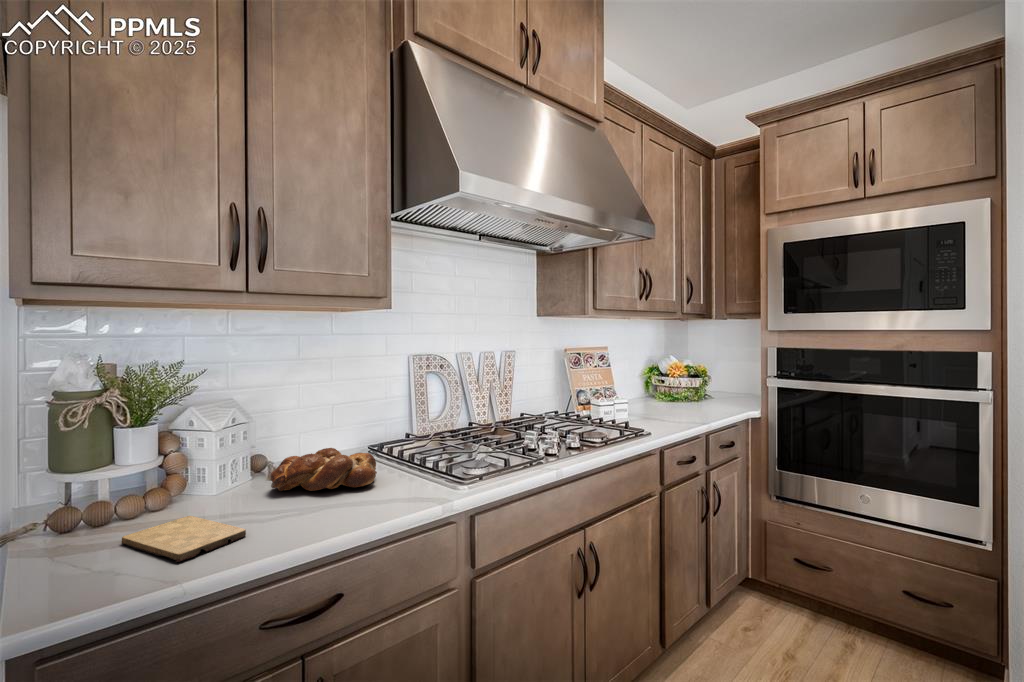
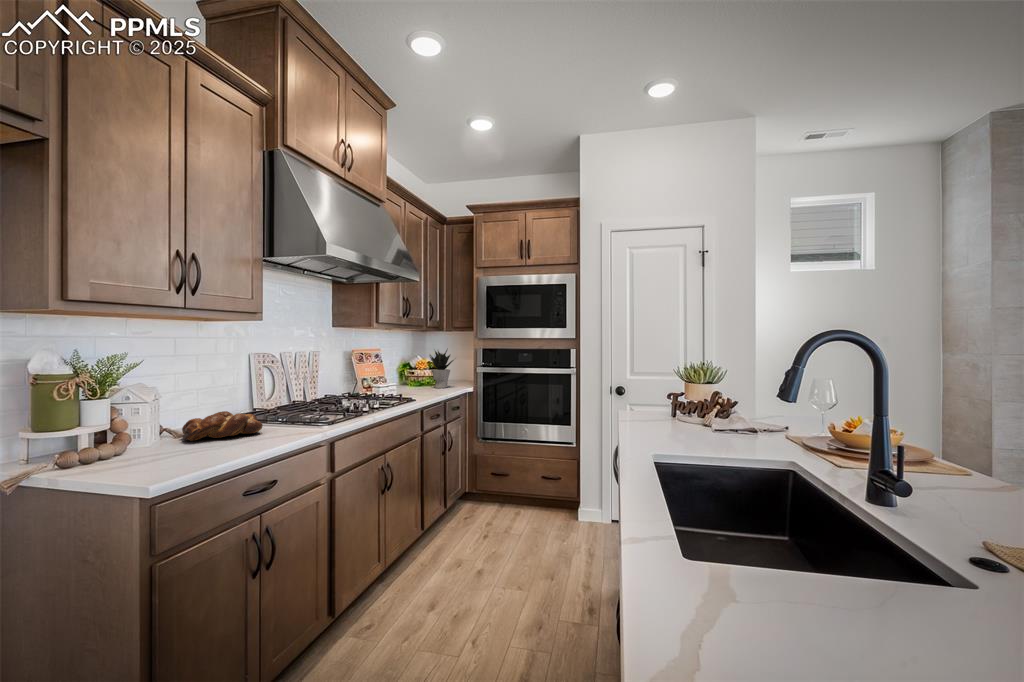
potted plant: none [683,346,729,410] -> present [430,350,454,388]
cutting board: present [122,516,246,562] -> none [114,452,206,469]

